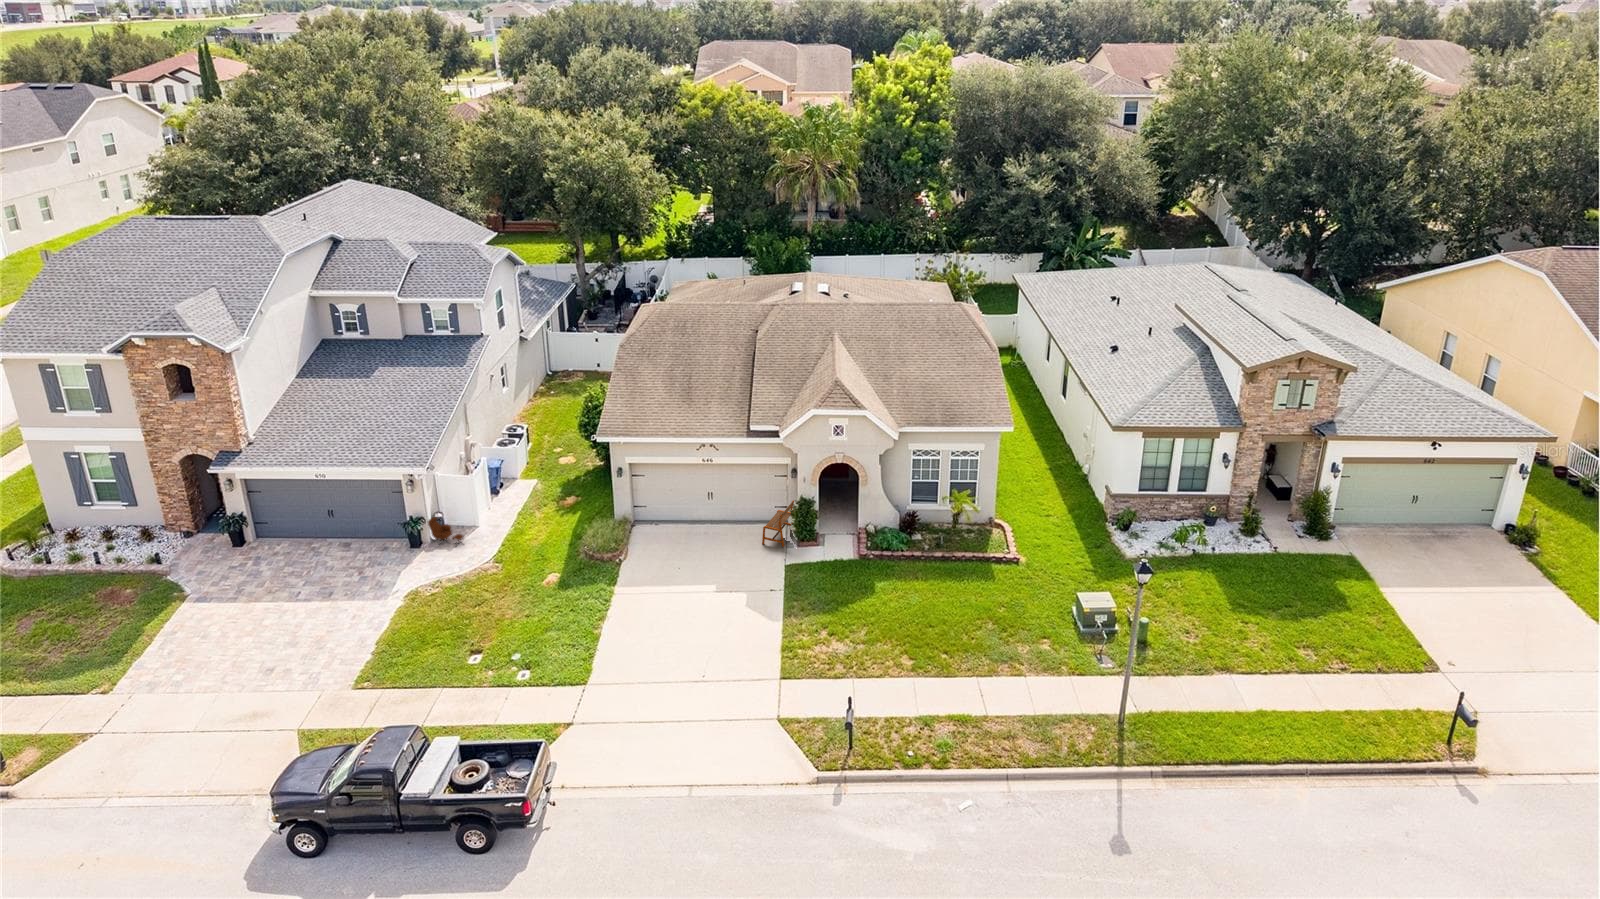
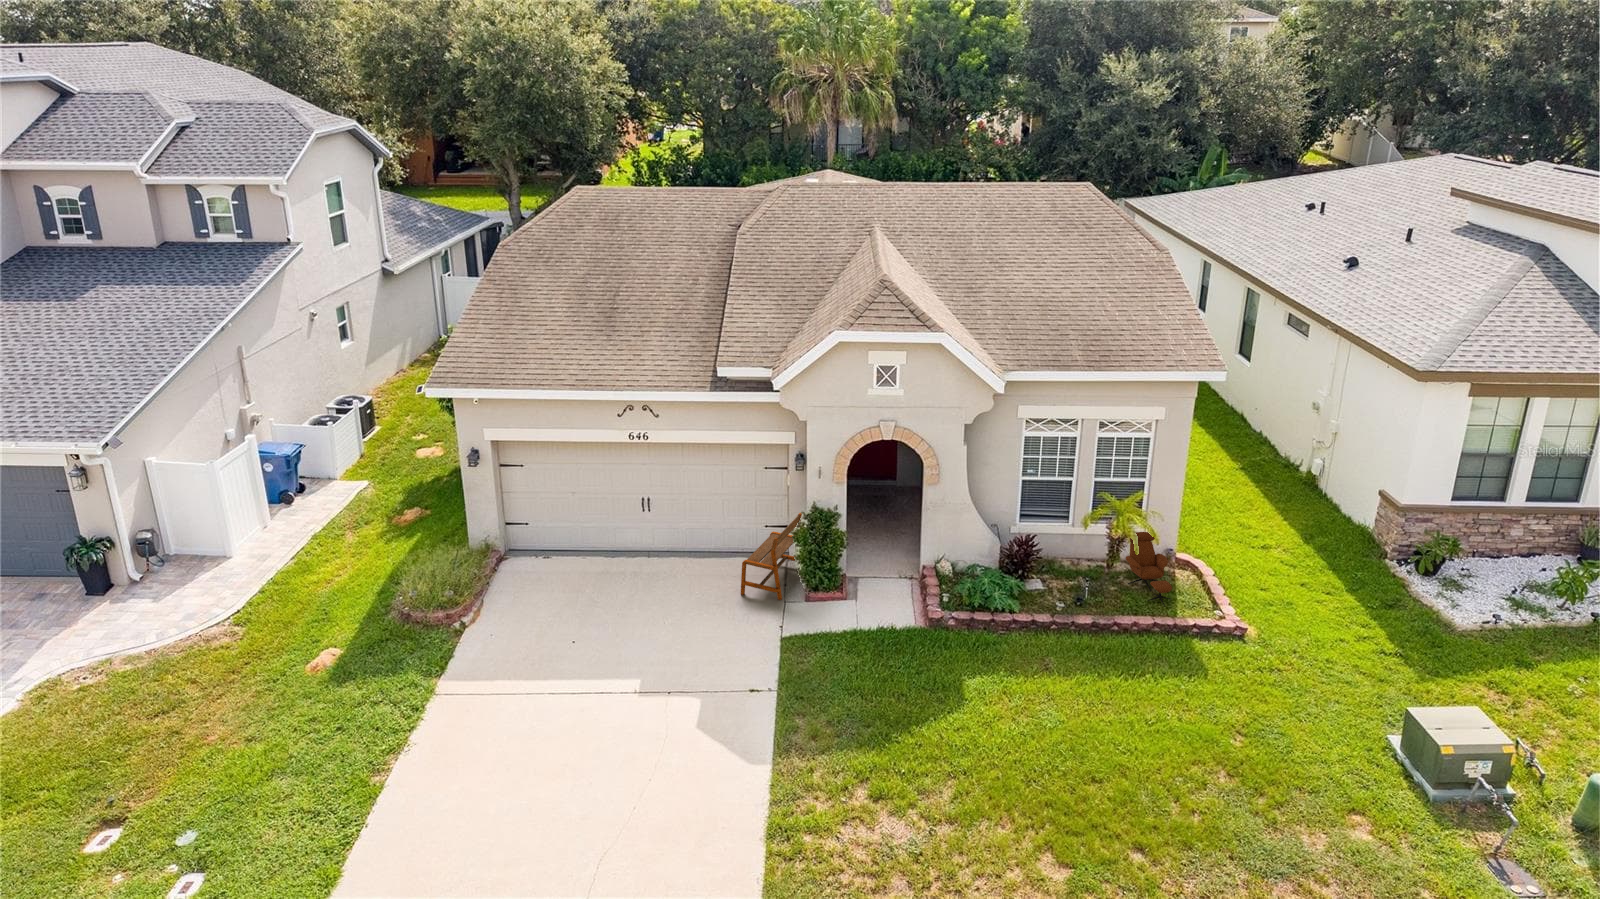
lounge chair: present [428,517,463,545] -> present [1126,532,1172,606]

